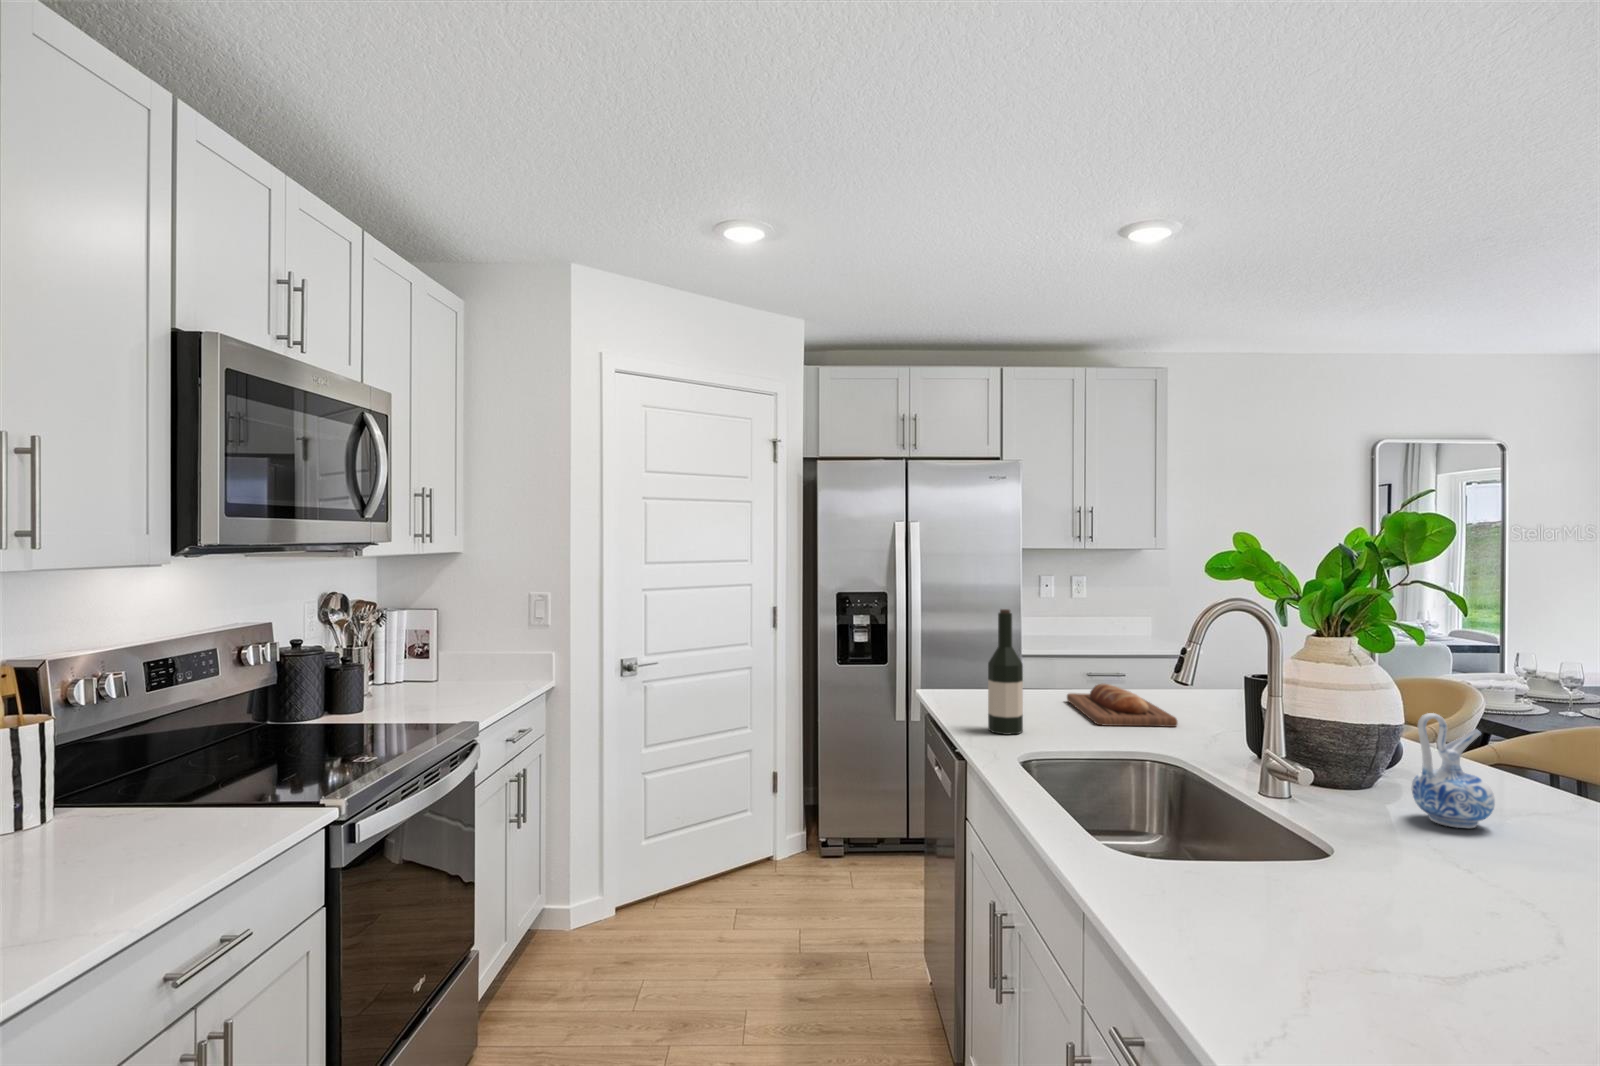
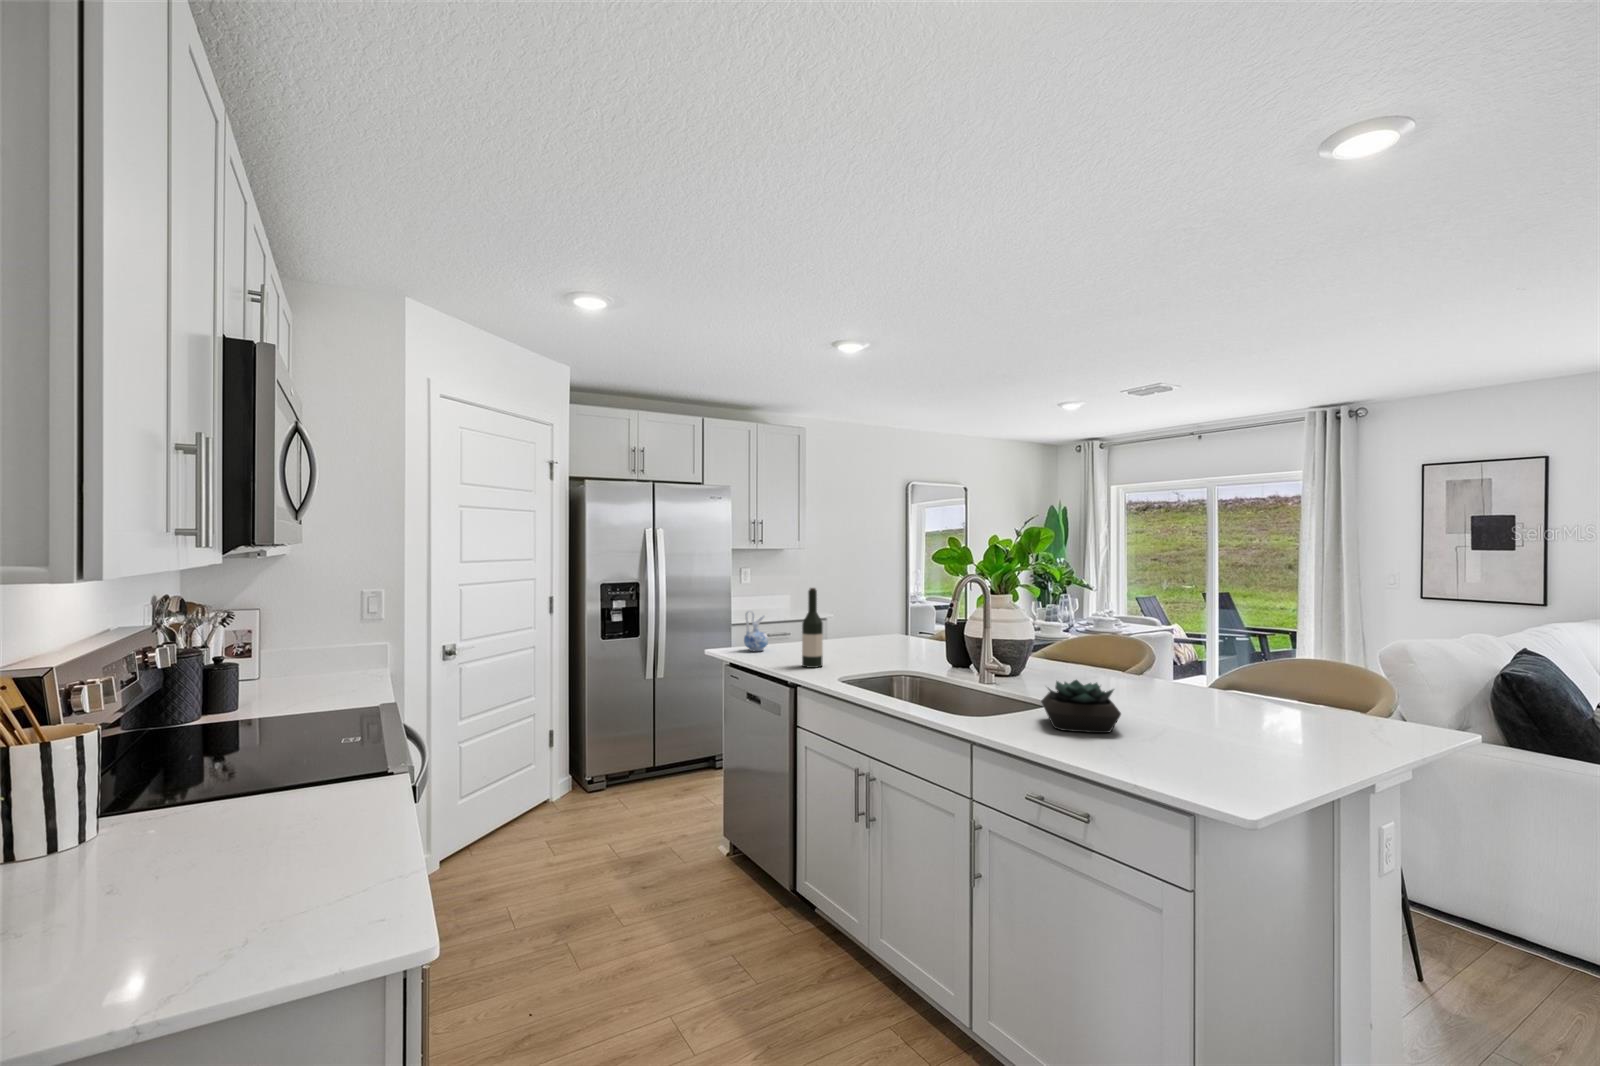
bread loaf: present [1067,684,1178,727] -> none [816,634,894,658]
ceramic pitcher: present [1412,713,1495,828] -> present [744,610,768,651]
succulent plant: none [1222,827,1421,971] -> present [1041,680,1121,733]

